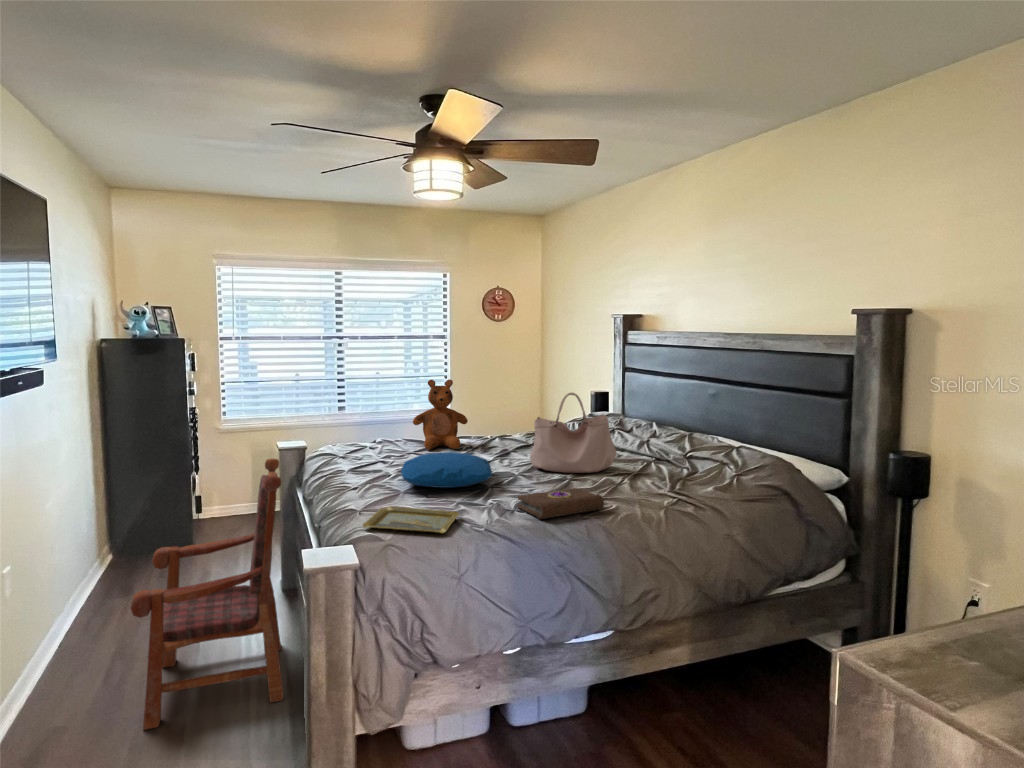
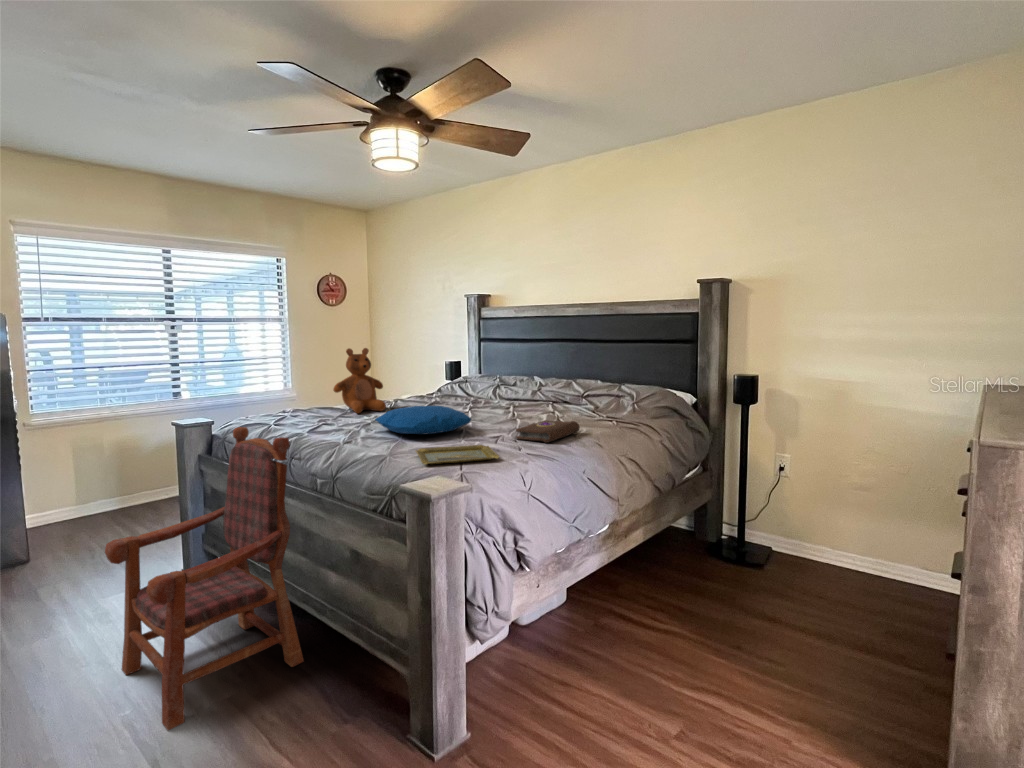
handbag: present [530,393,616,473] -> none [470,350,538,417]

